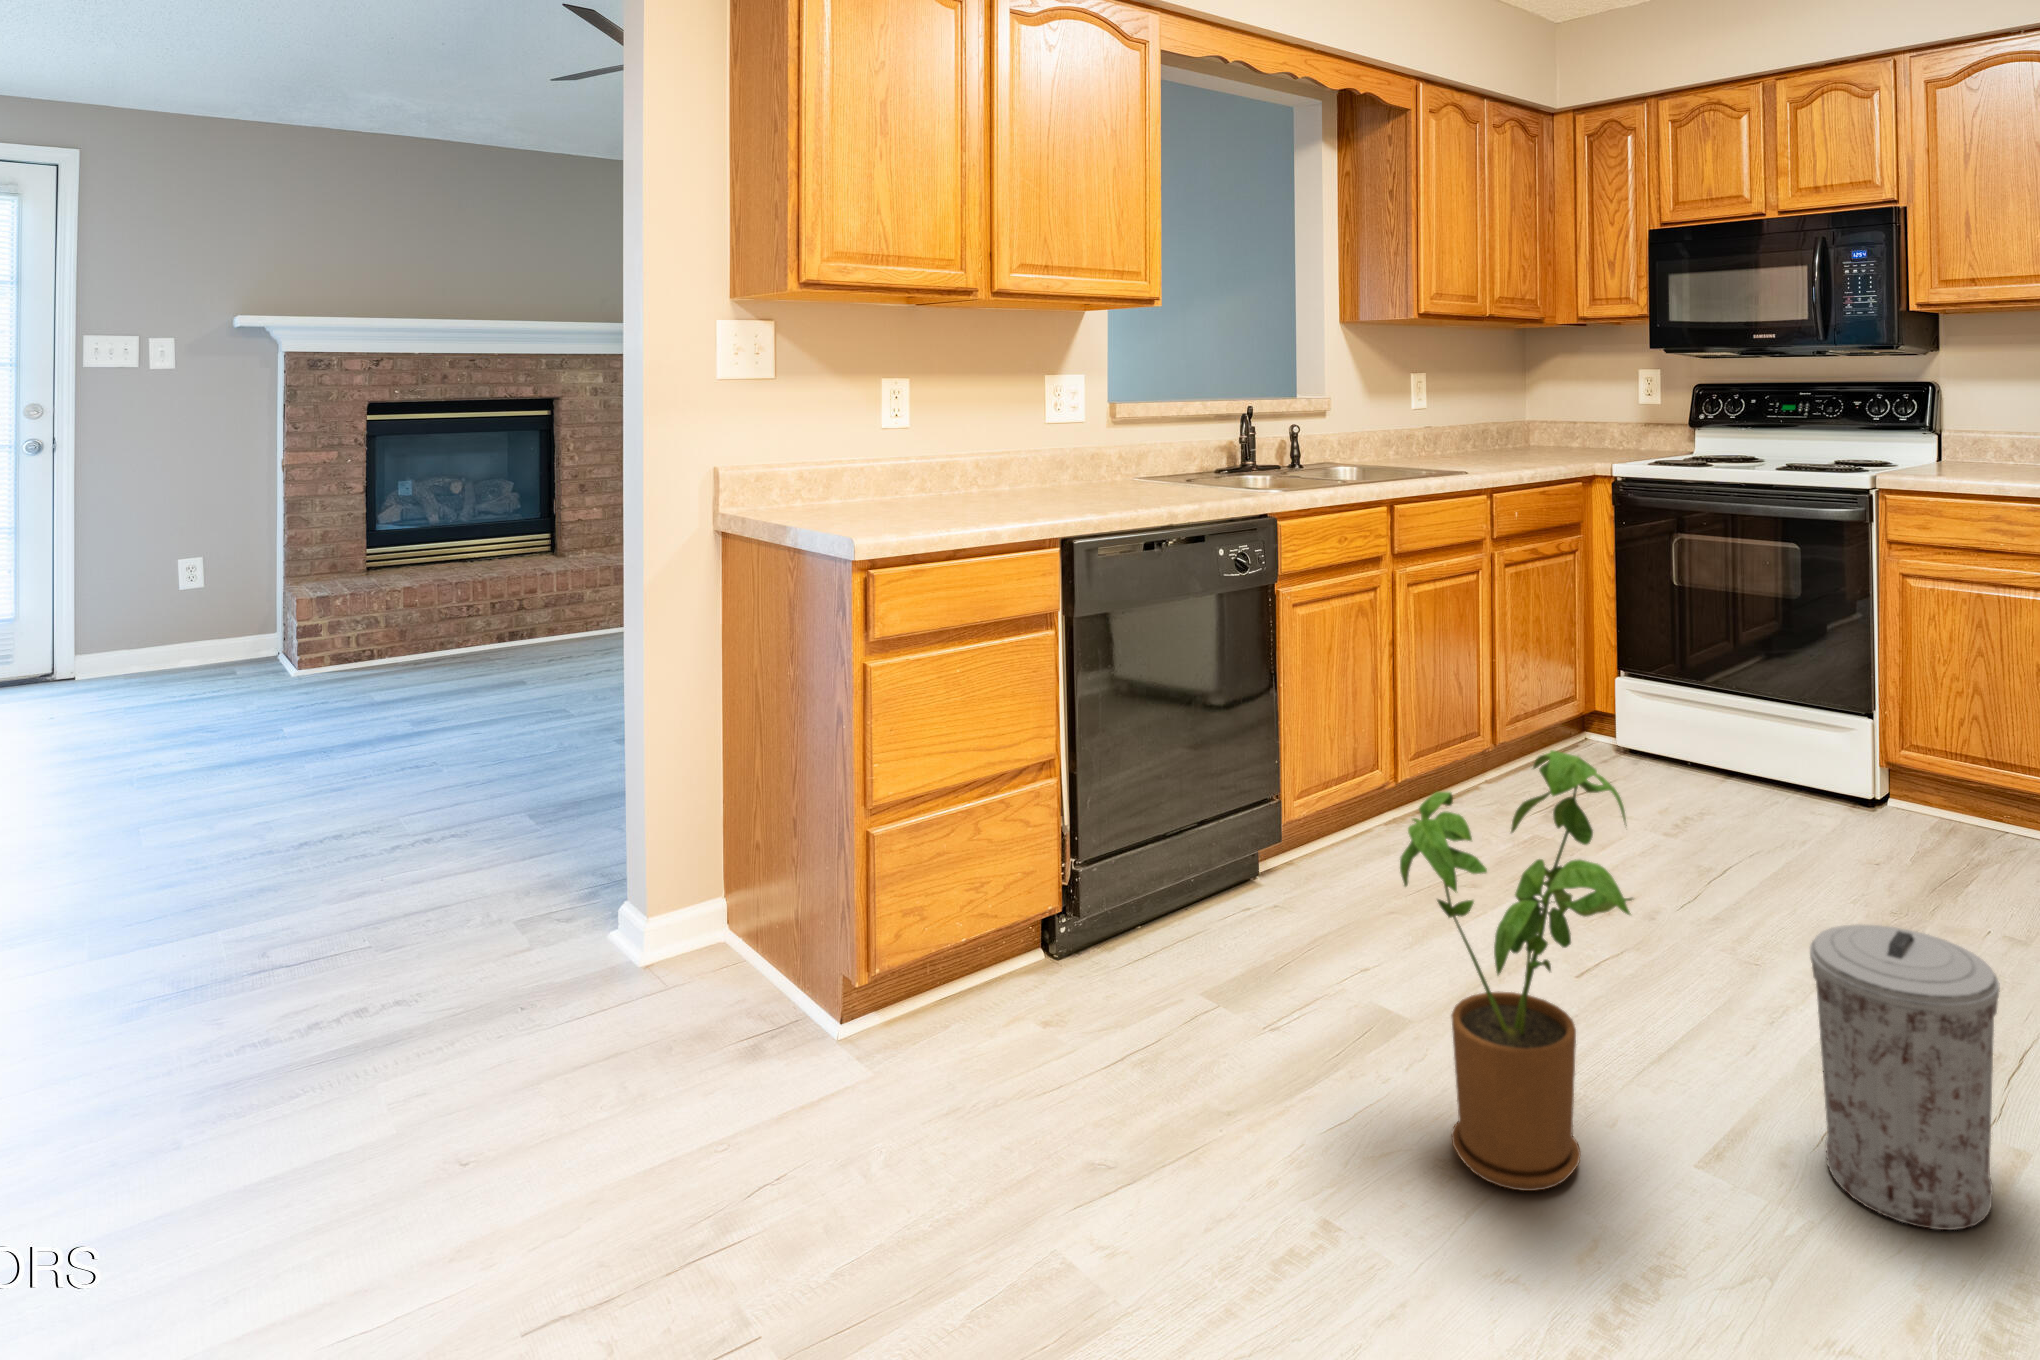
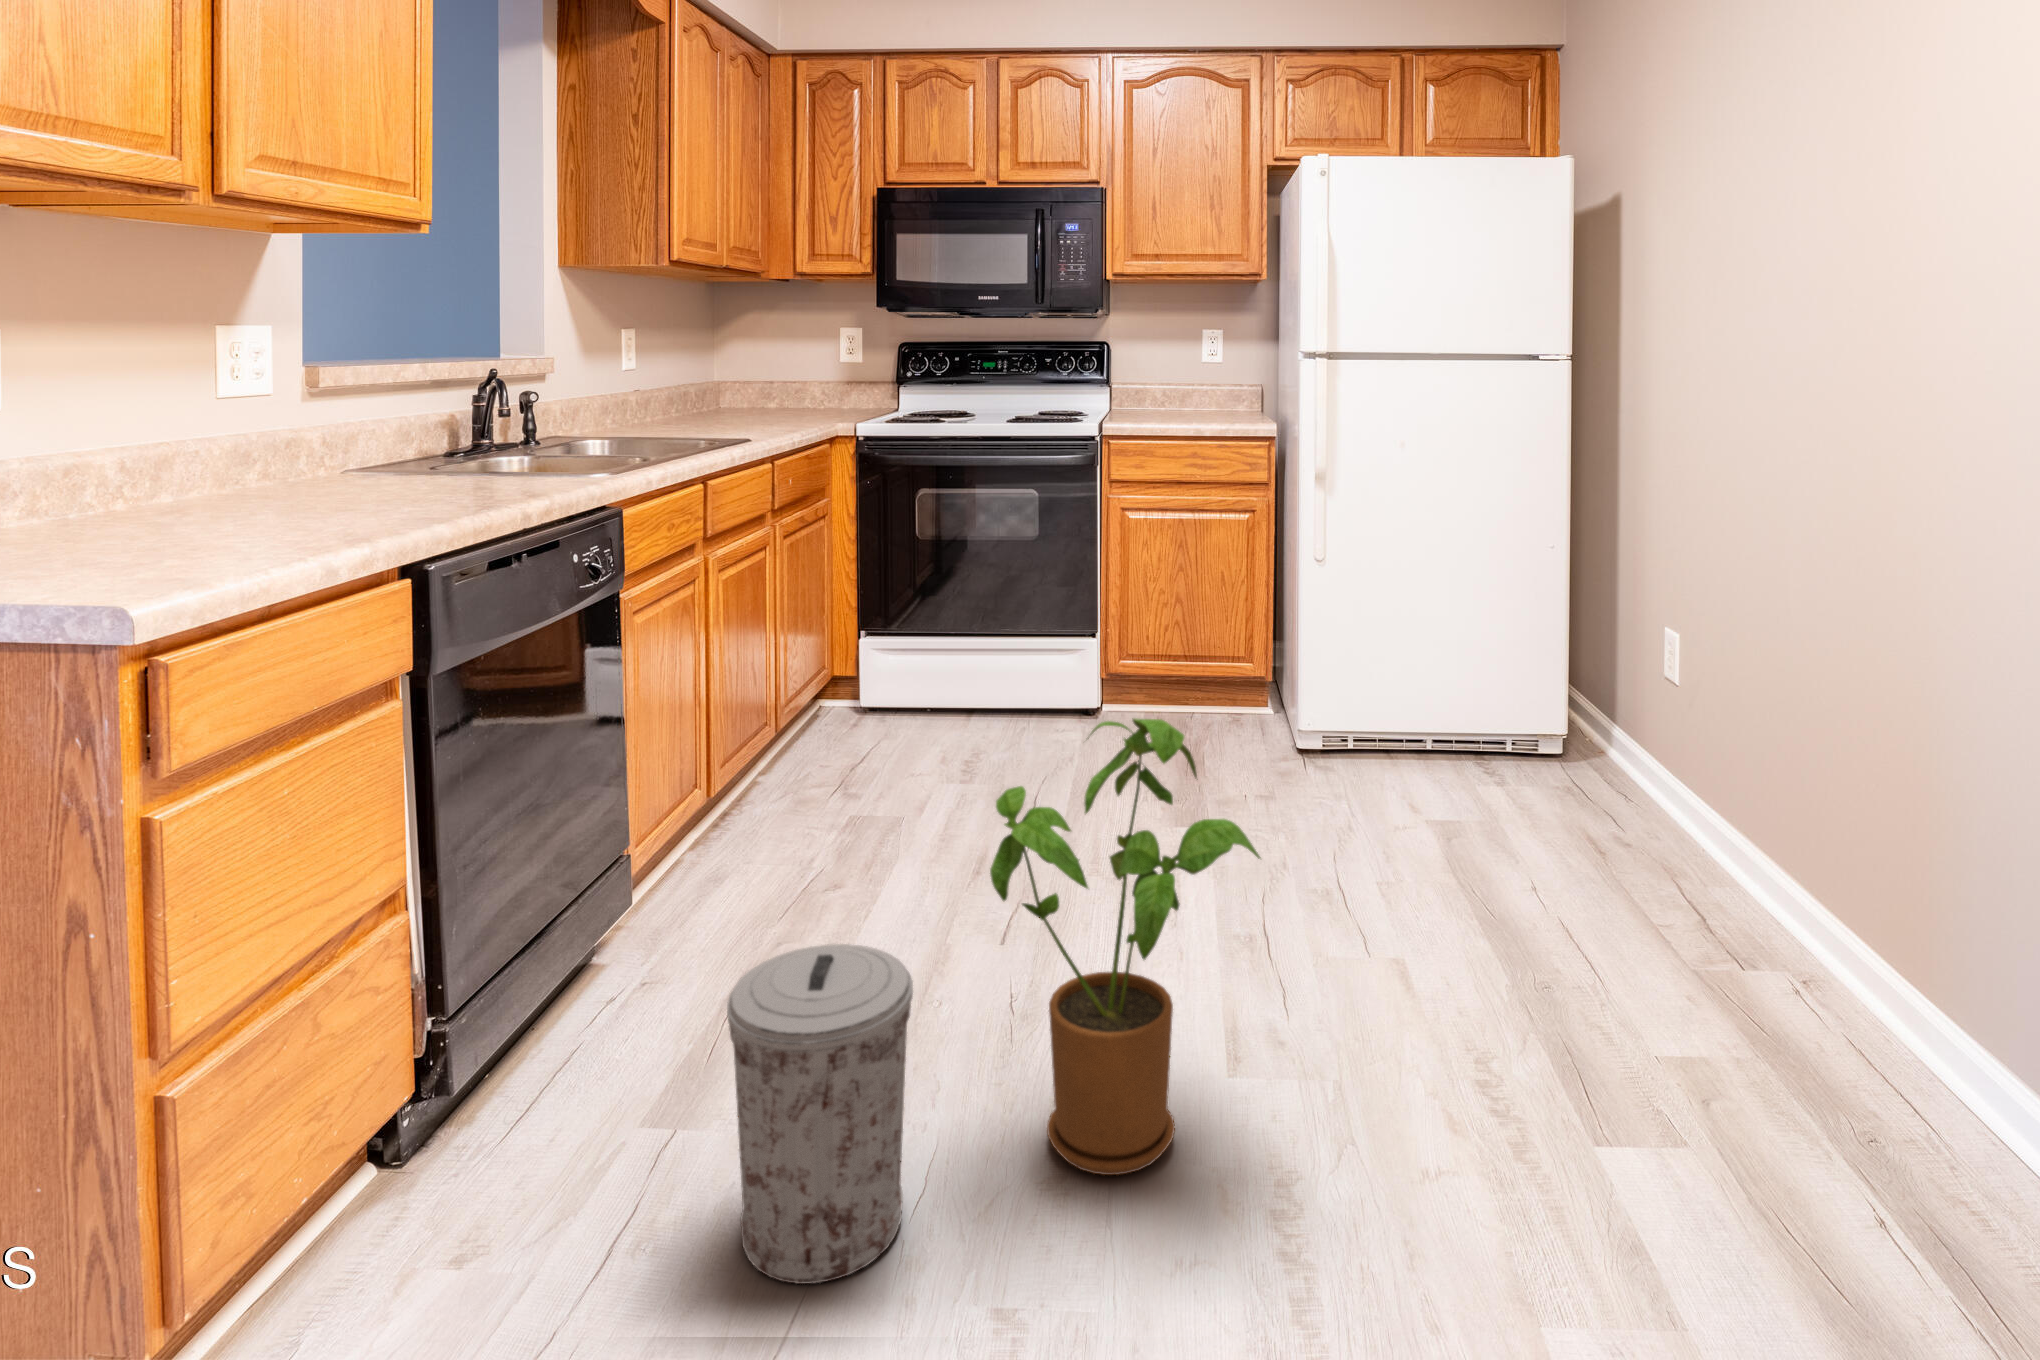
trash can: present [1810,924,2000,1230] -> present [727,944,913,1284]

